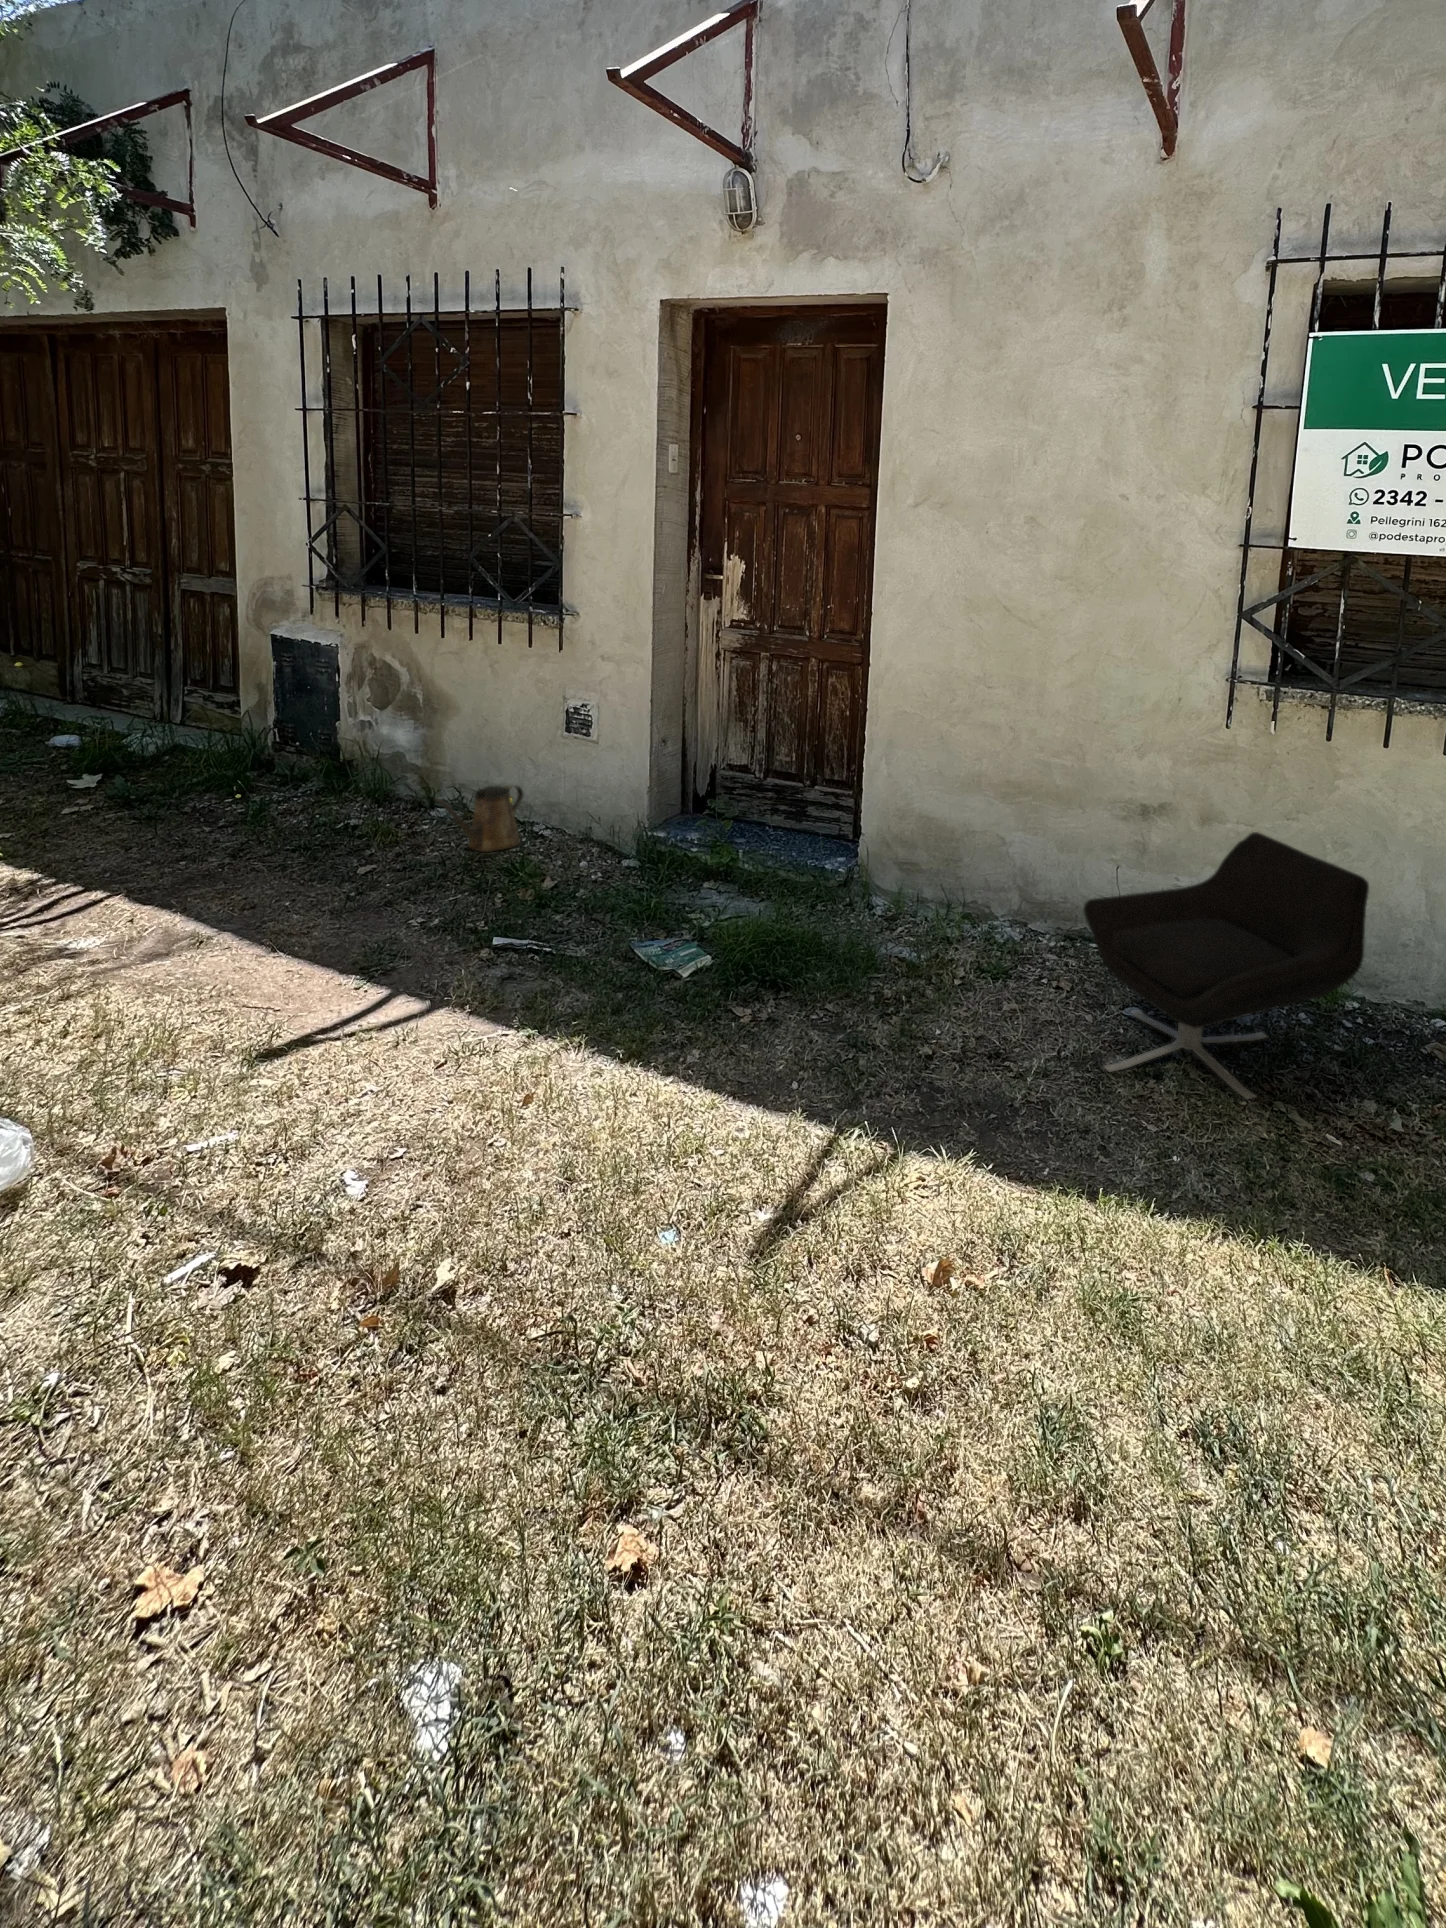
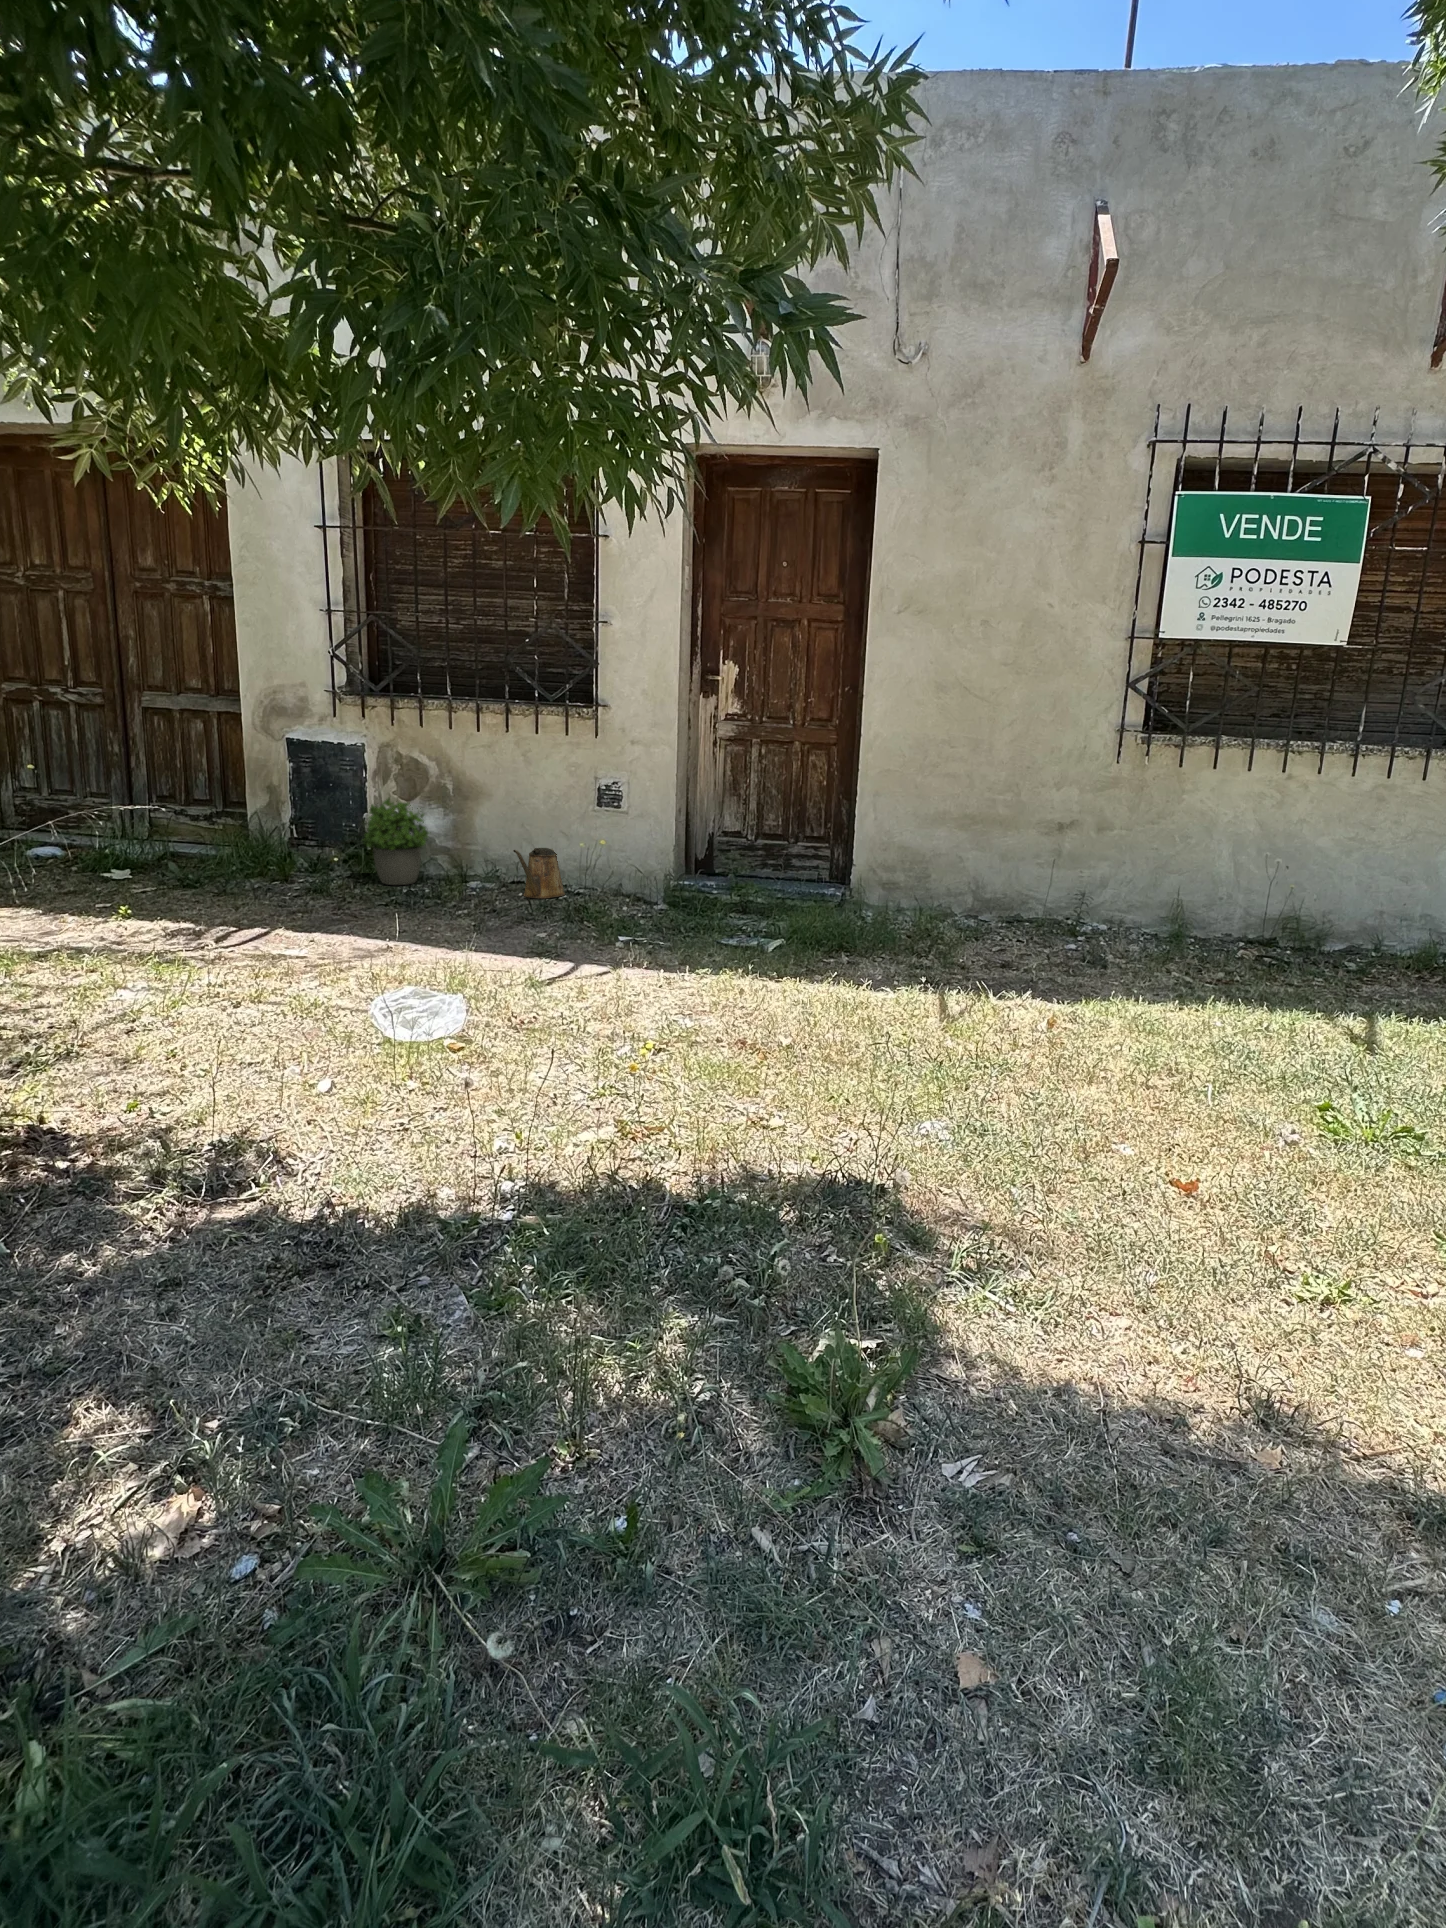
potted plant: none [306,715,392,817] -> present [364,798,429,885]
lounge chair: present [1083,832,1369,1100] -> none [1035,830,1214,974]

